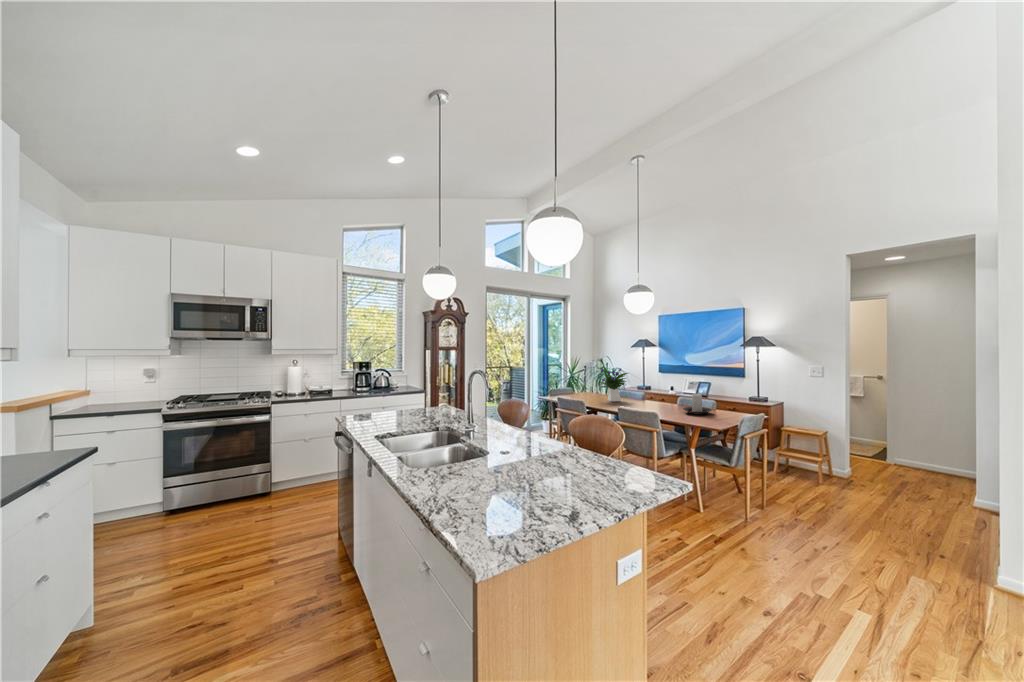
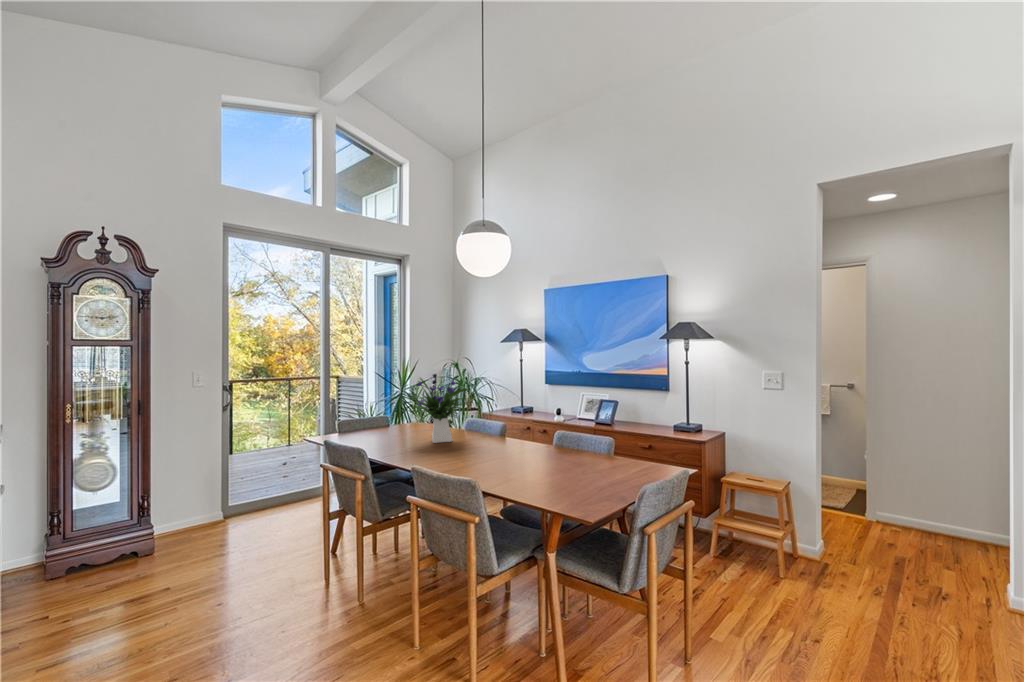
candle holder: present [683,394,712,415] -> none [544,431,597,475]

